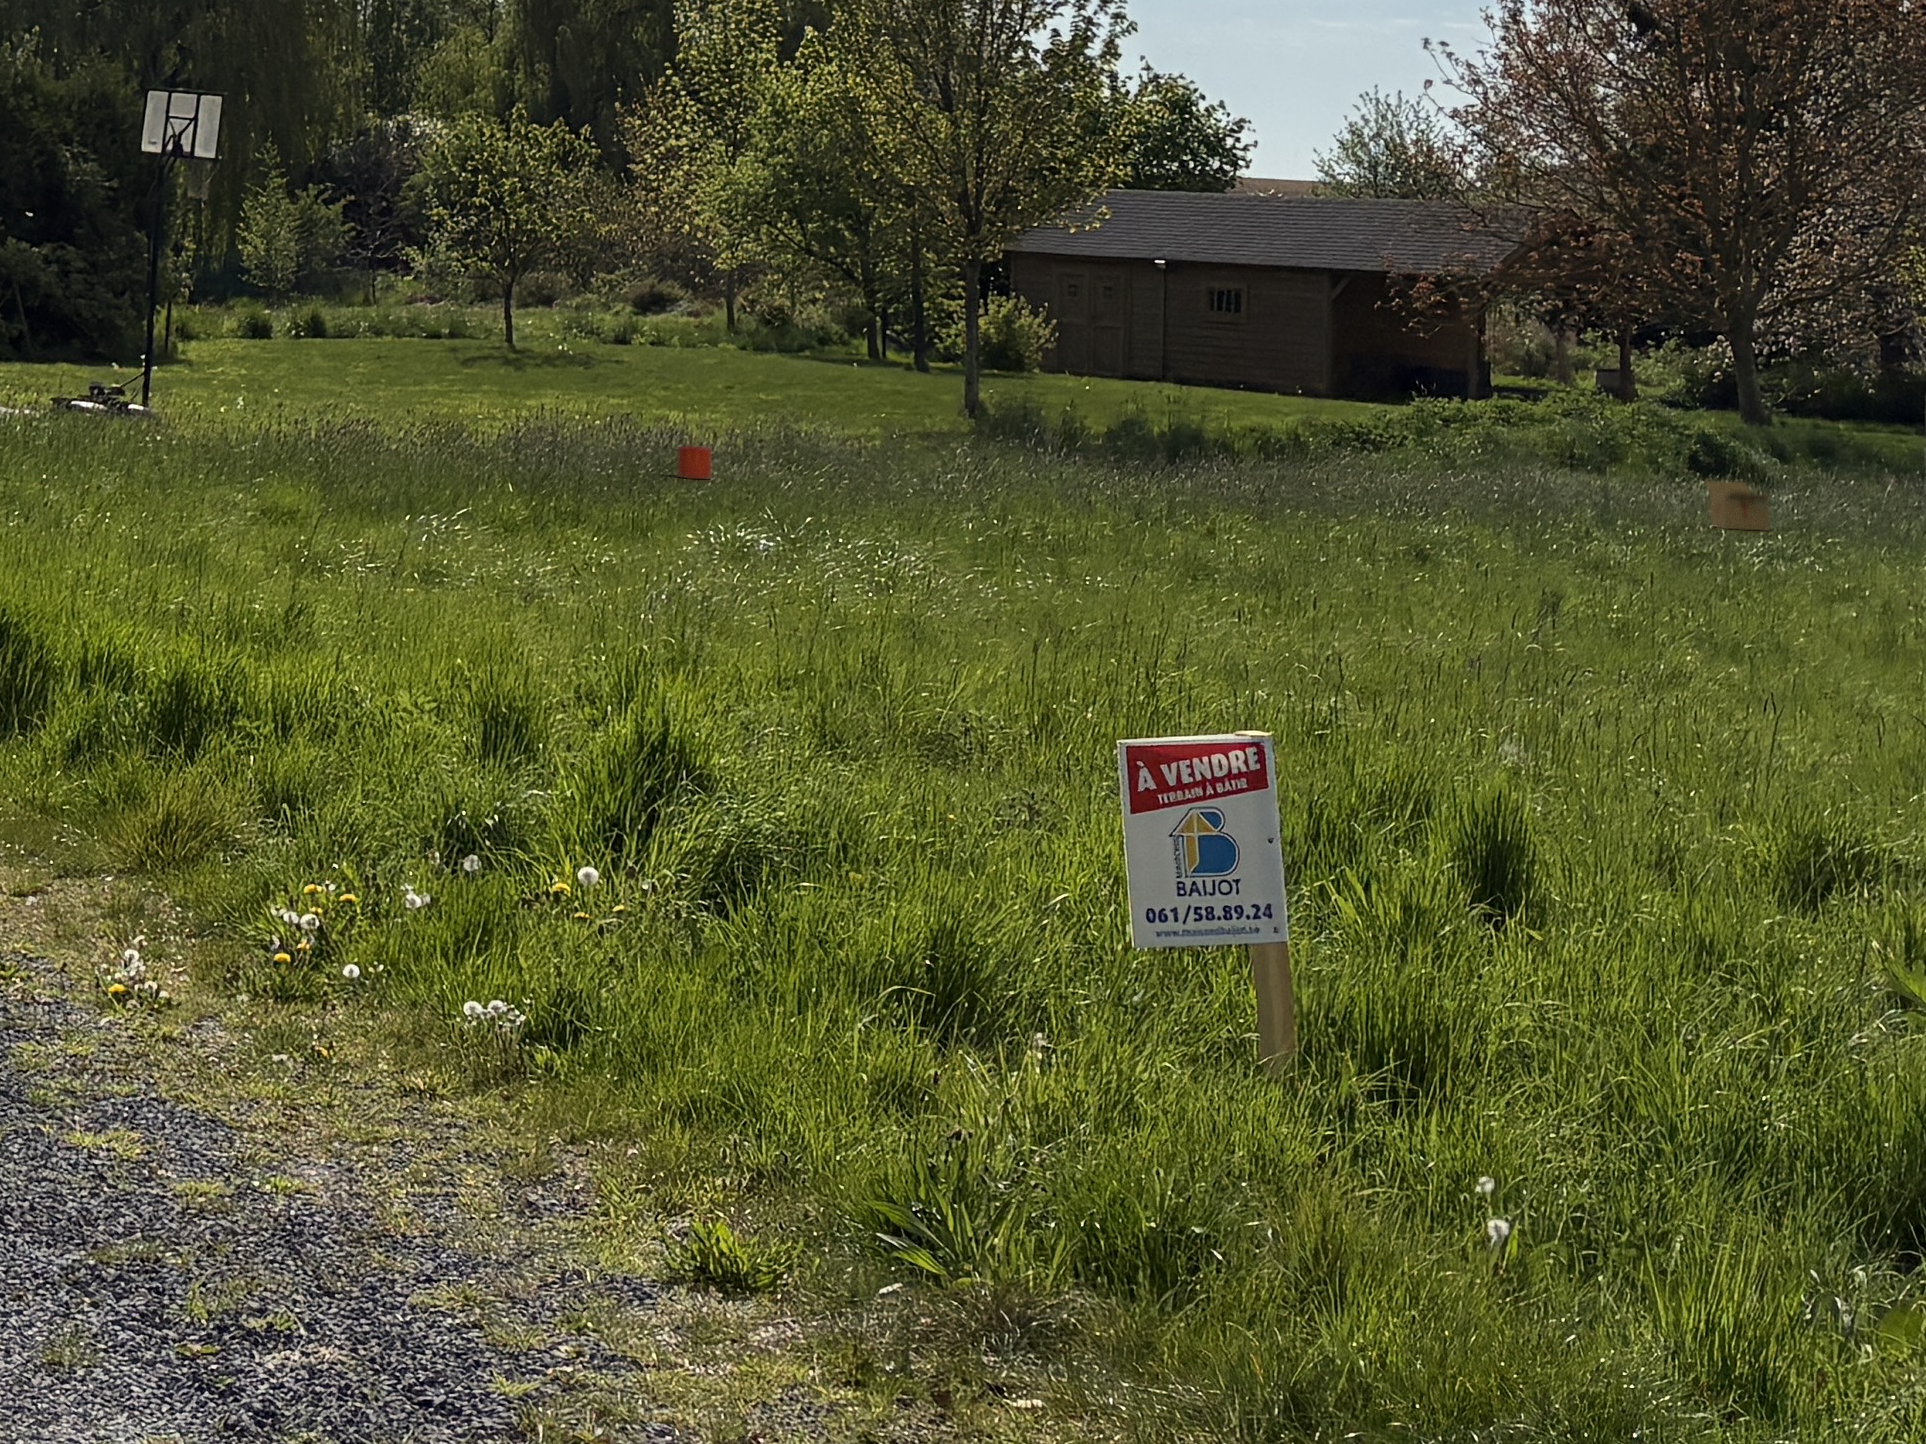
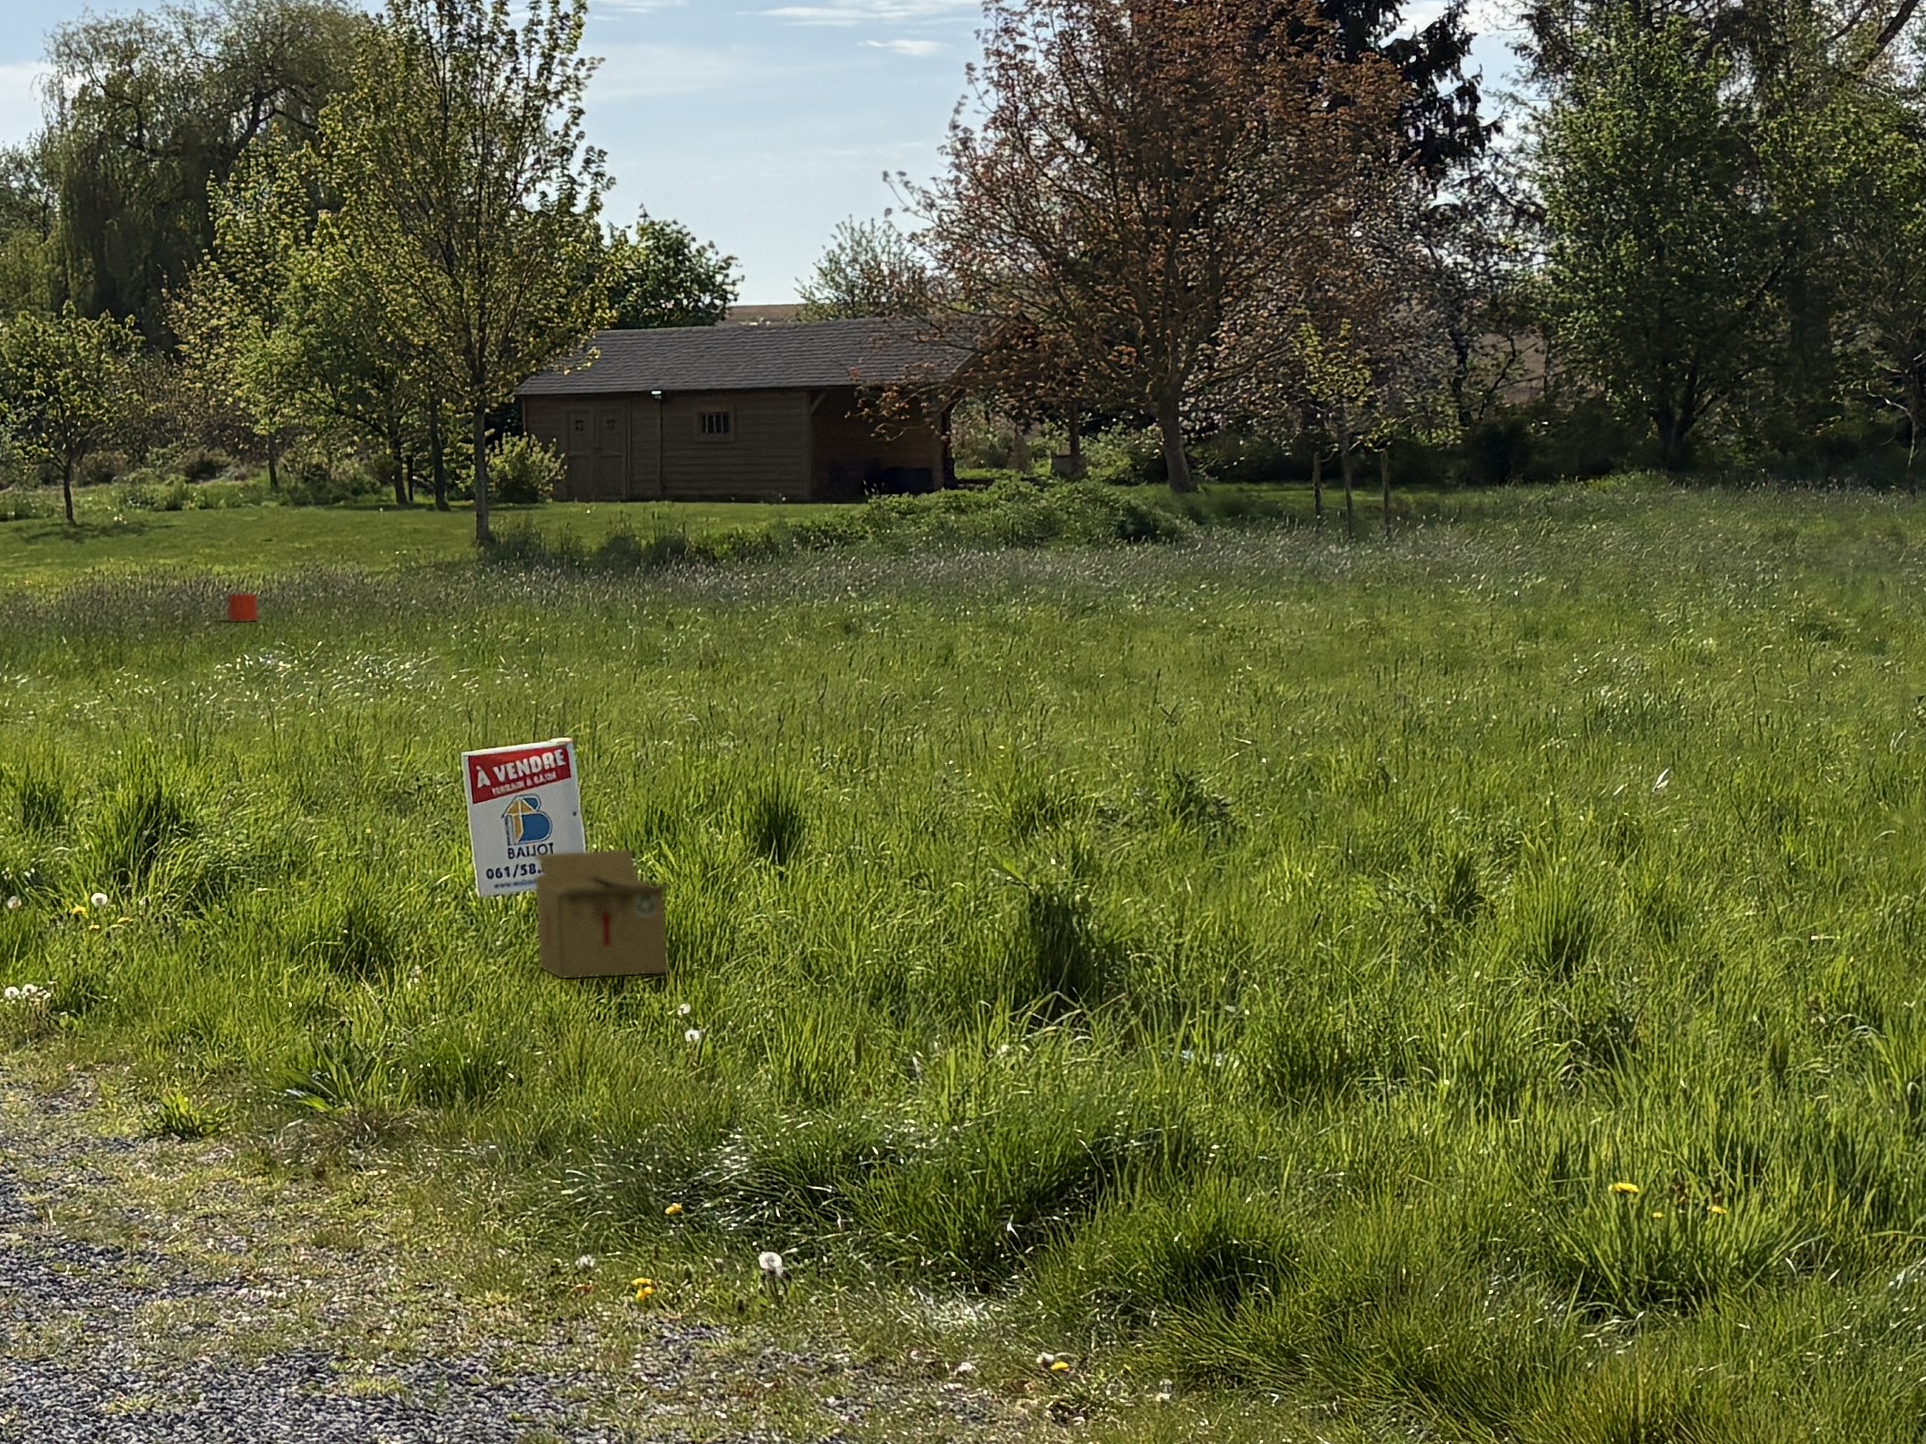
cardboard box: present [1706,481,1769,531] -> present [535,850,669,979]

